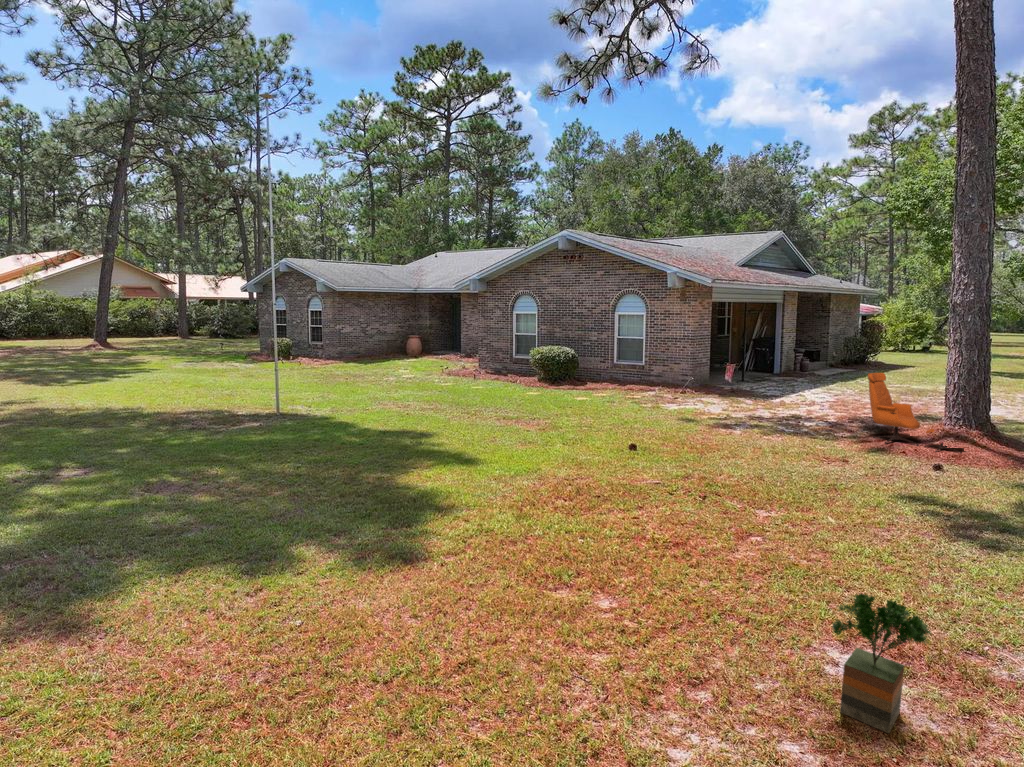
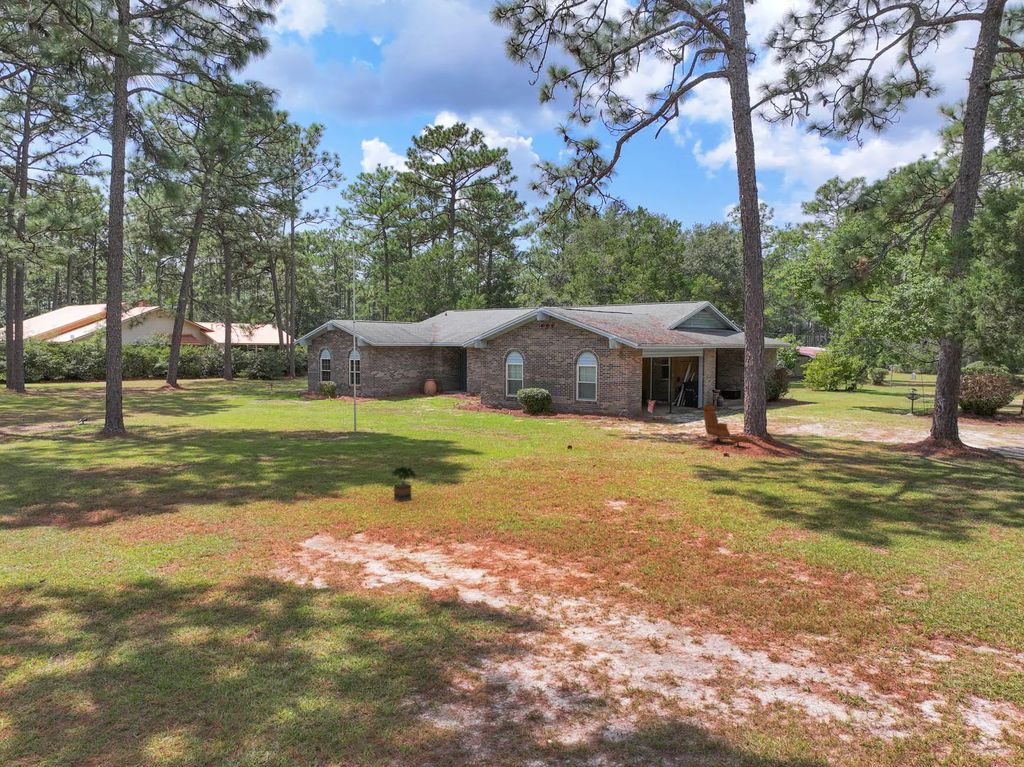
potted tree: present [832,594,931,733] -> present [392,467,416,501]

